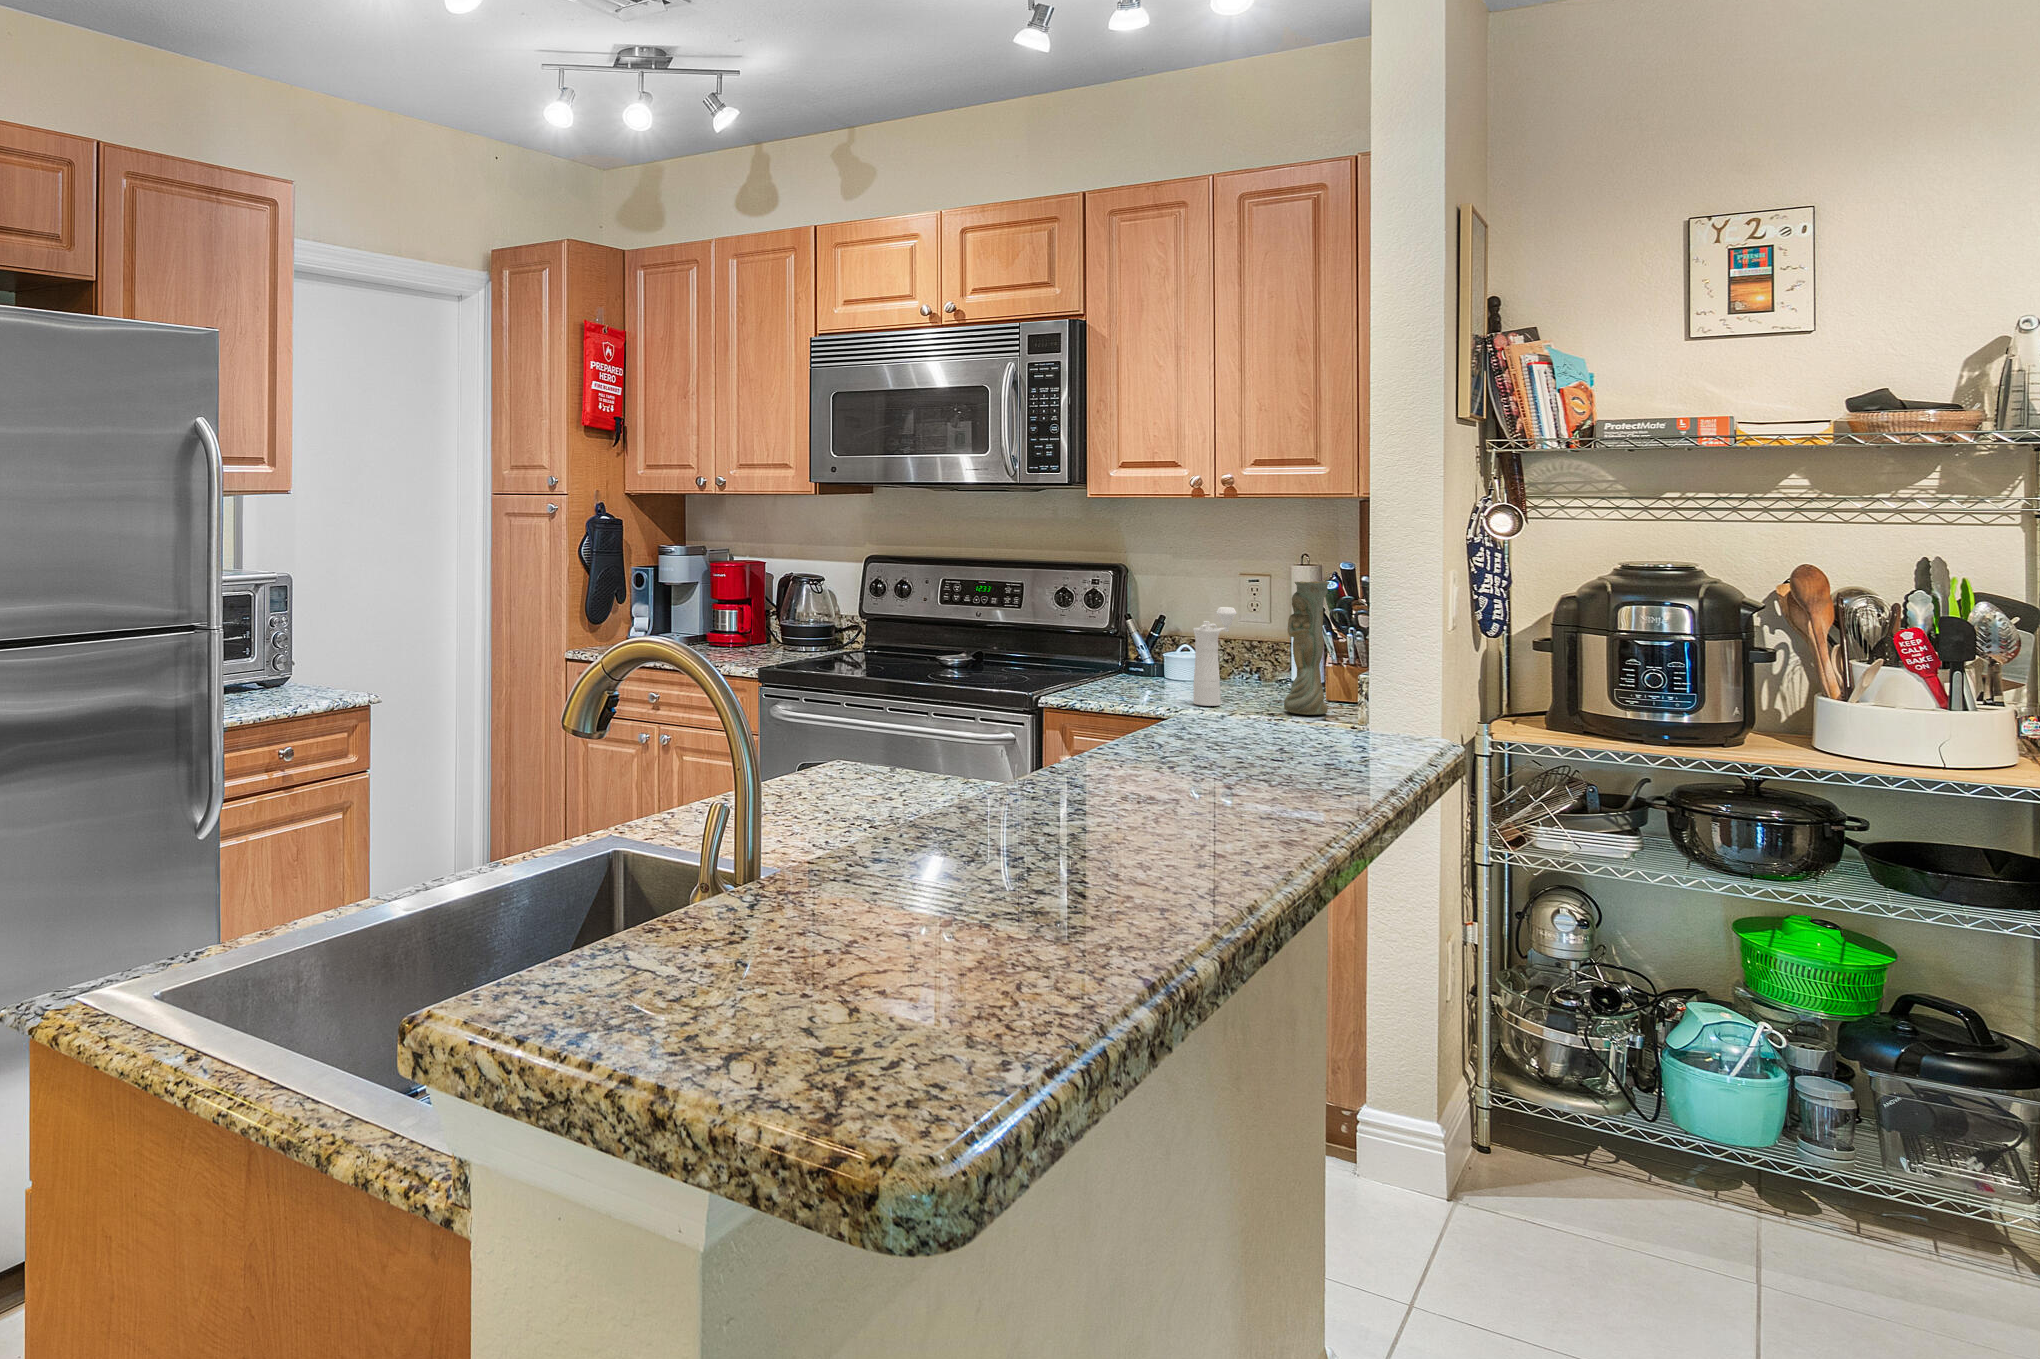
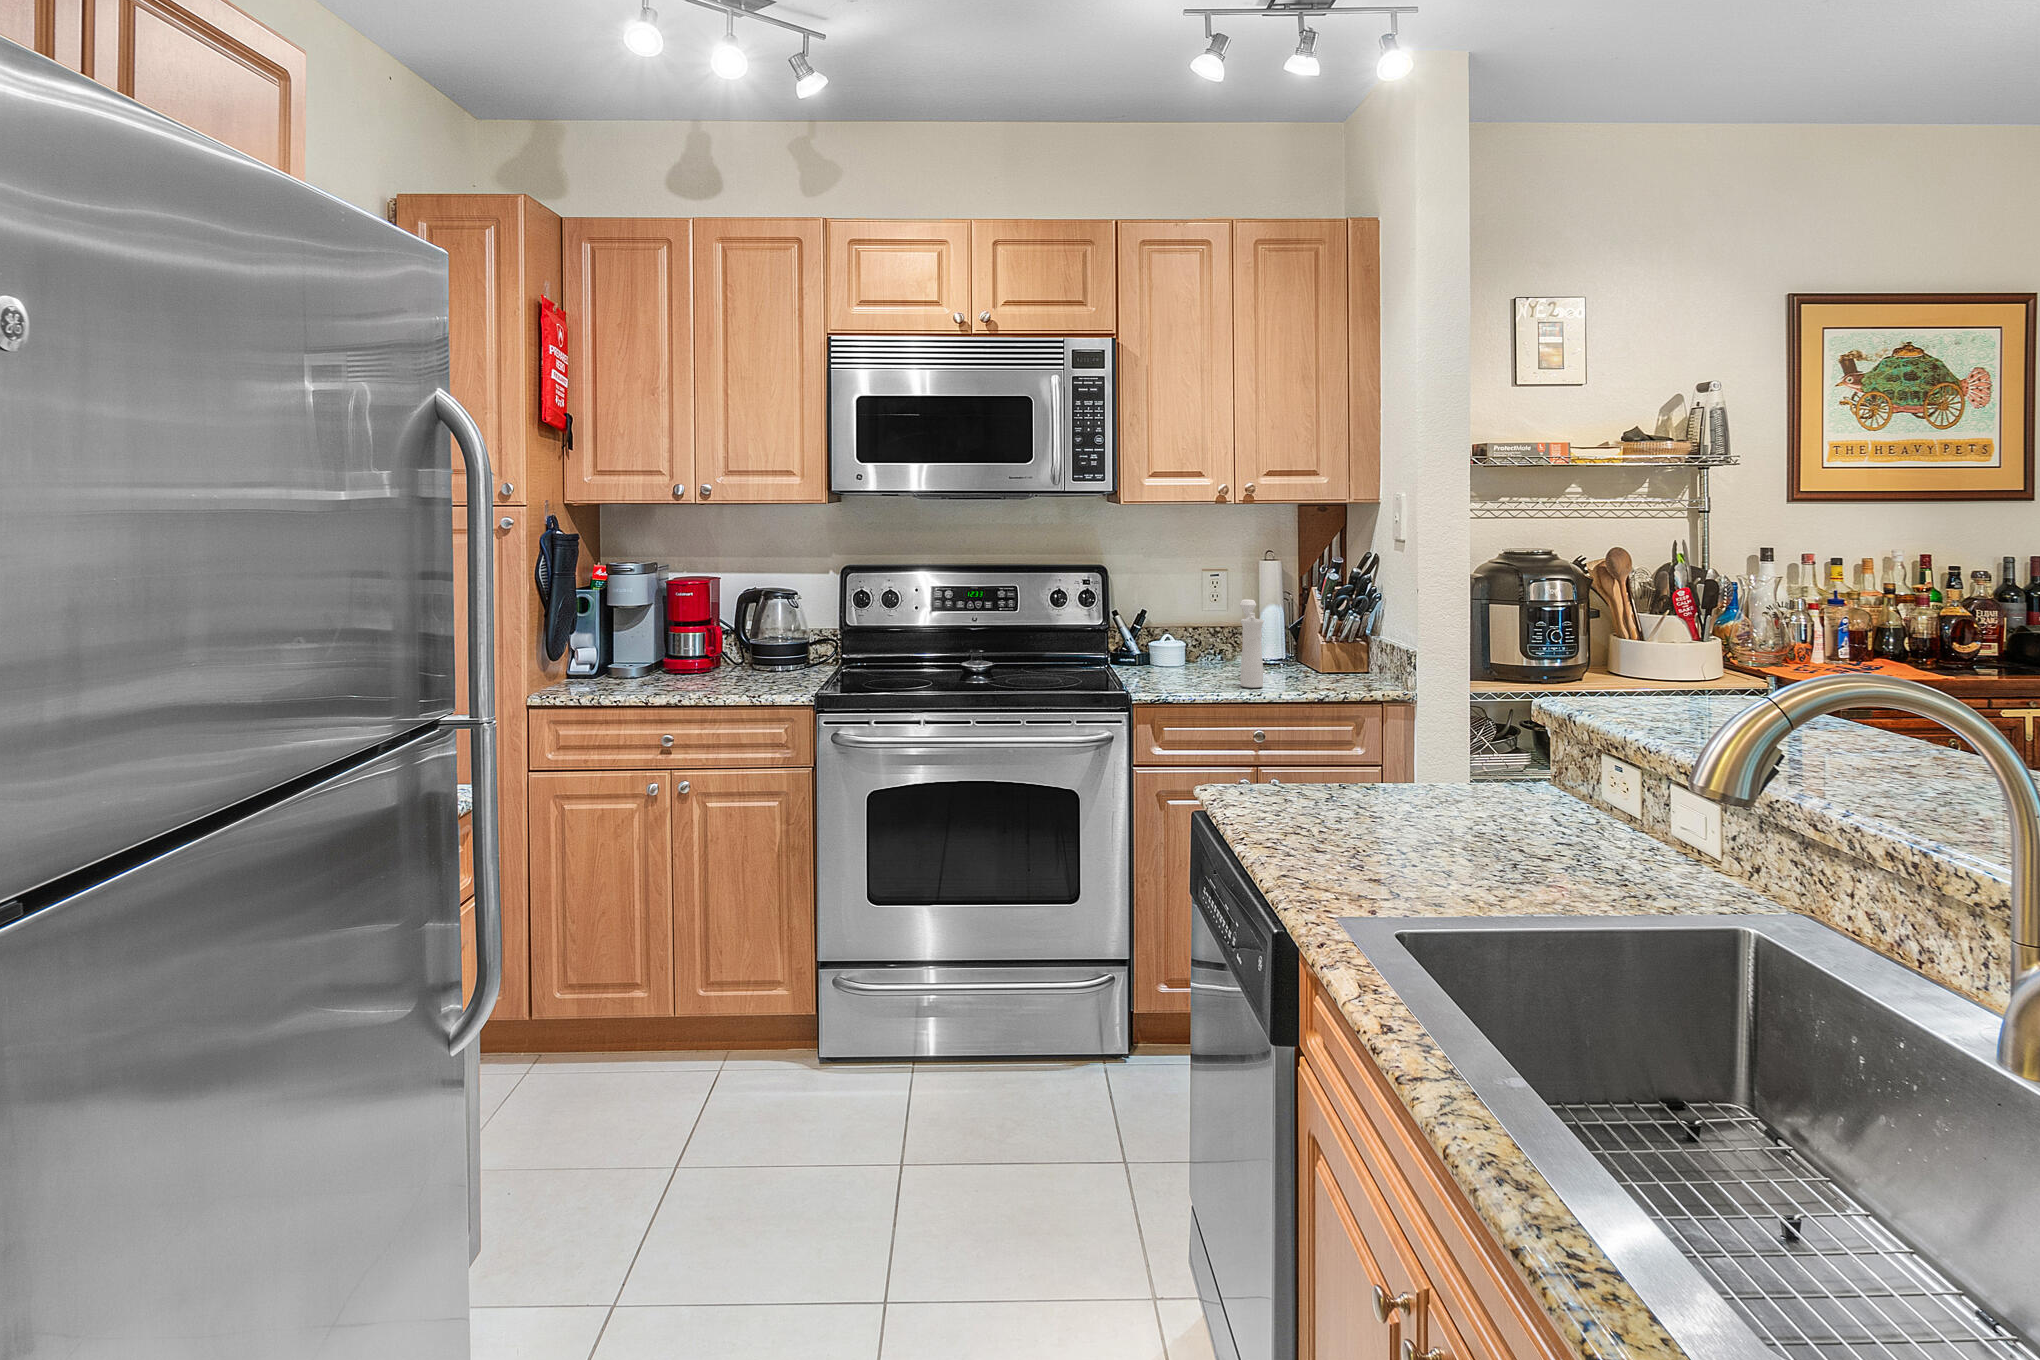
vase: present [1284,581,1329,715] -> none [1313,574,1349,687]

